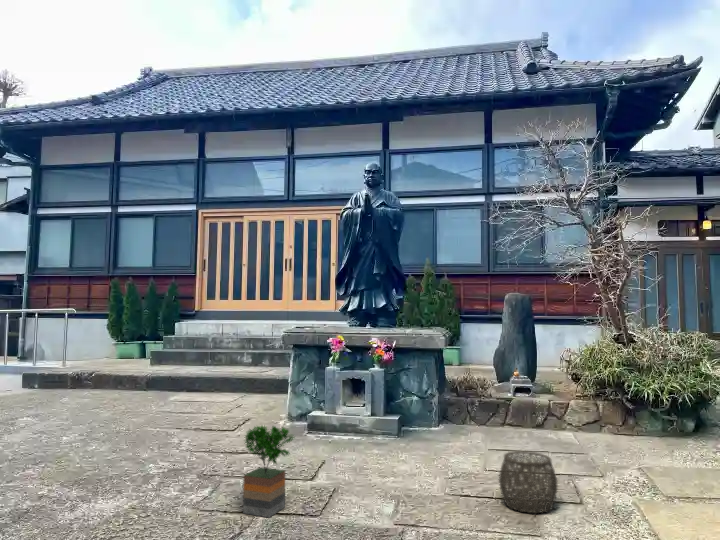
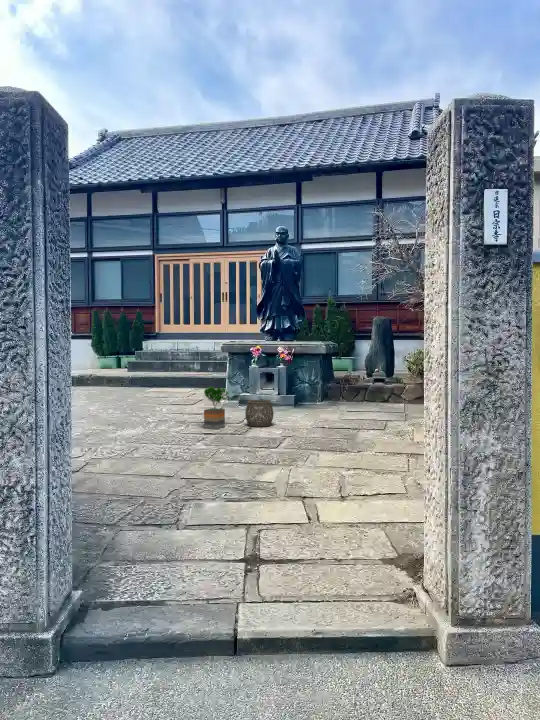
woven basket: present [499,451,557,513] -> present [245,400,274,427]

